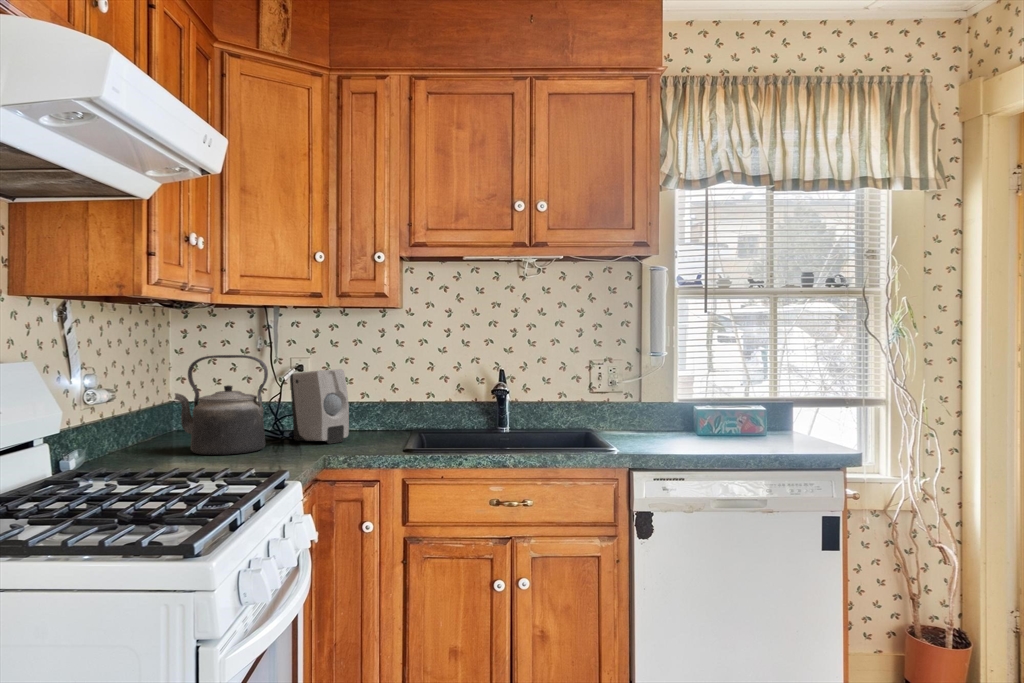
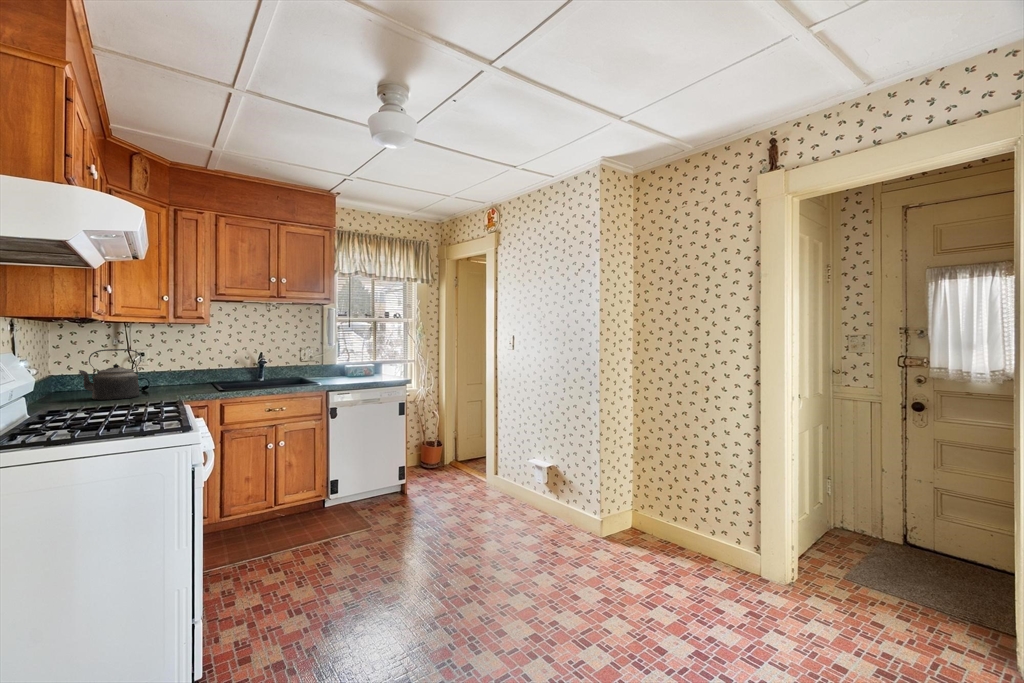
soap dispenser: present [290,369,349,444] -> none [141,355,180,392]

